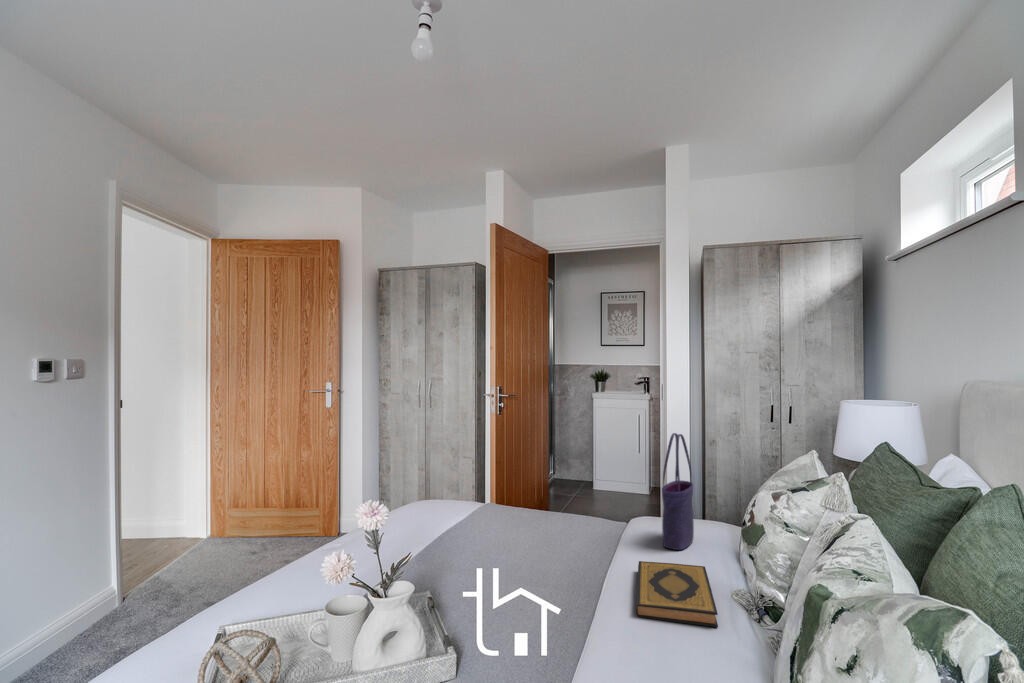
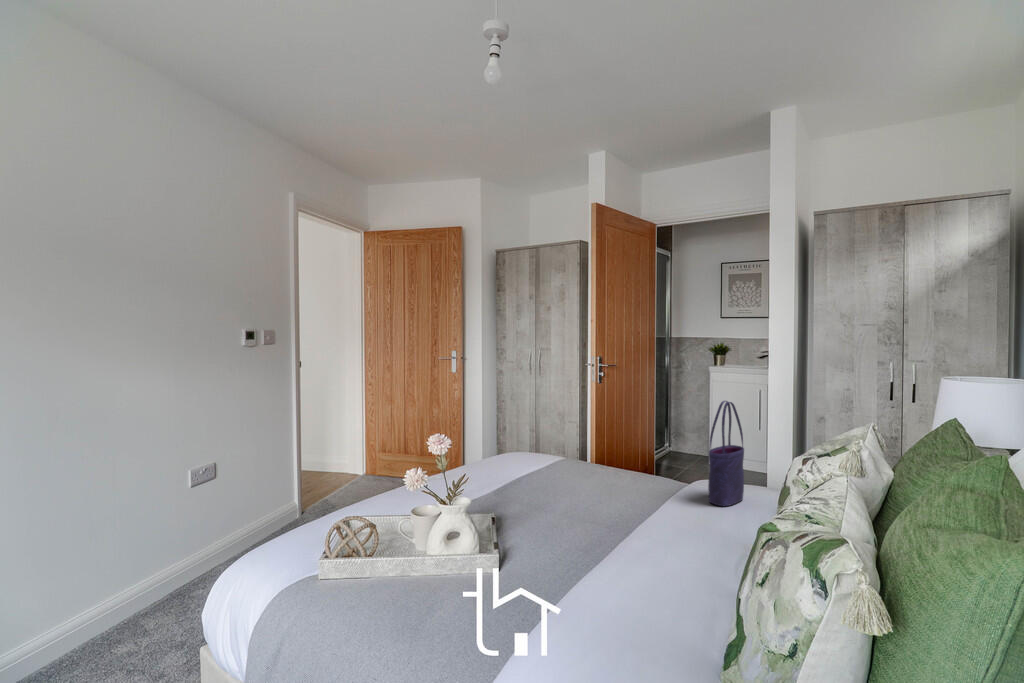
hardback book: present [636,561,718,627] -> none [651,509,733,563]

